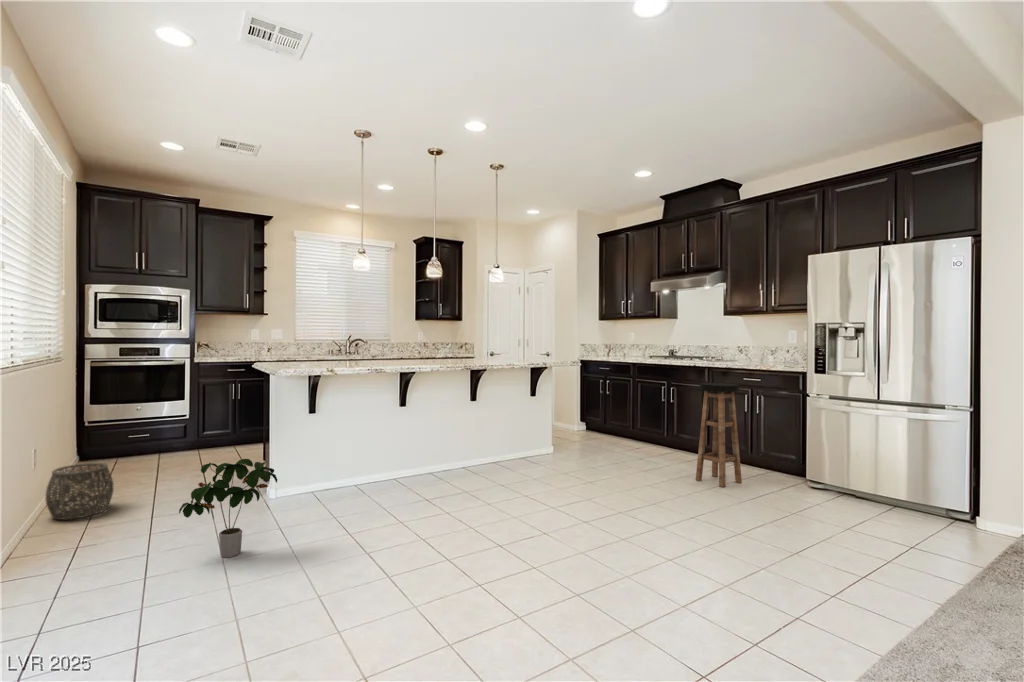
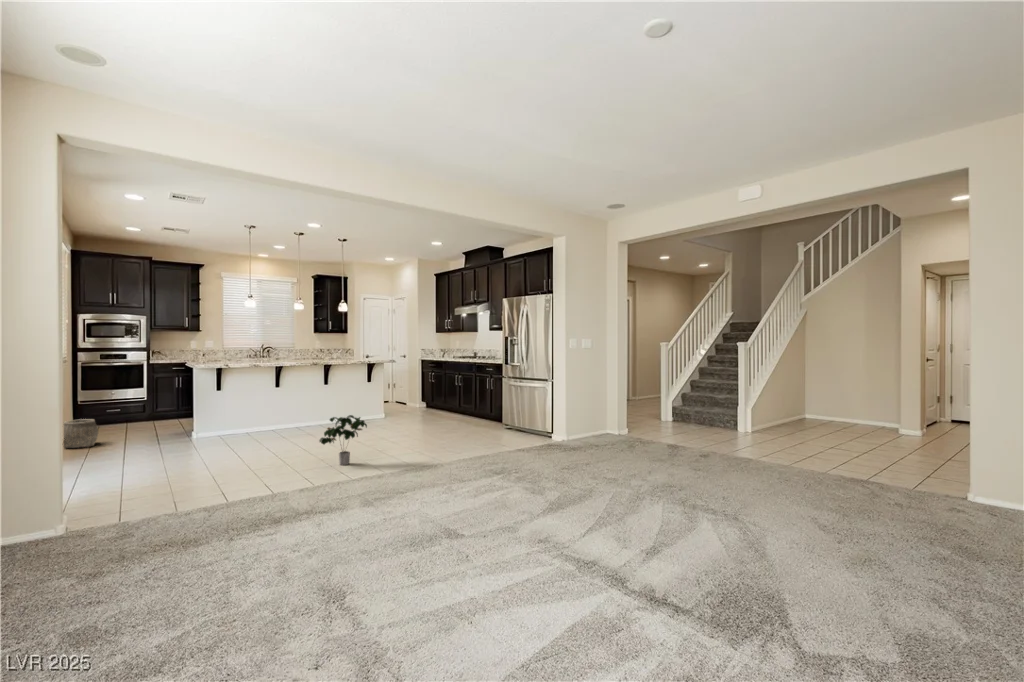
bar stool: present [696,383,742,487] -> none [449,373,474,431]
potted plant: present [179,459,277,557] -> present [320,415,367,465]

